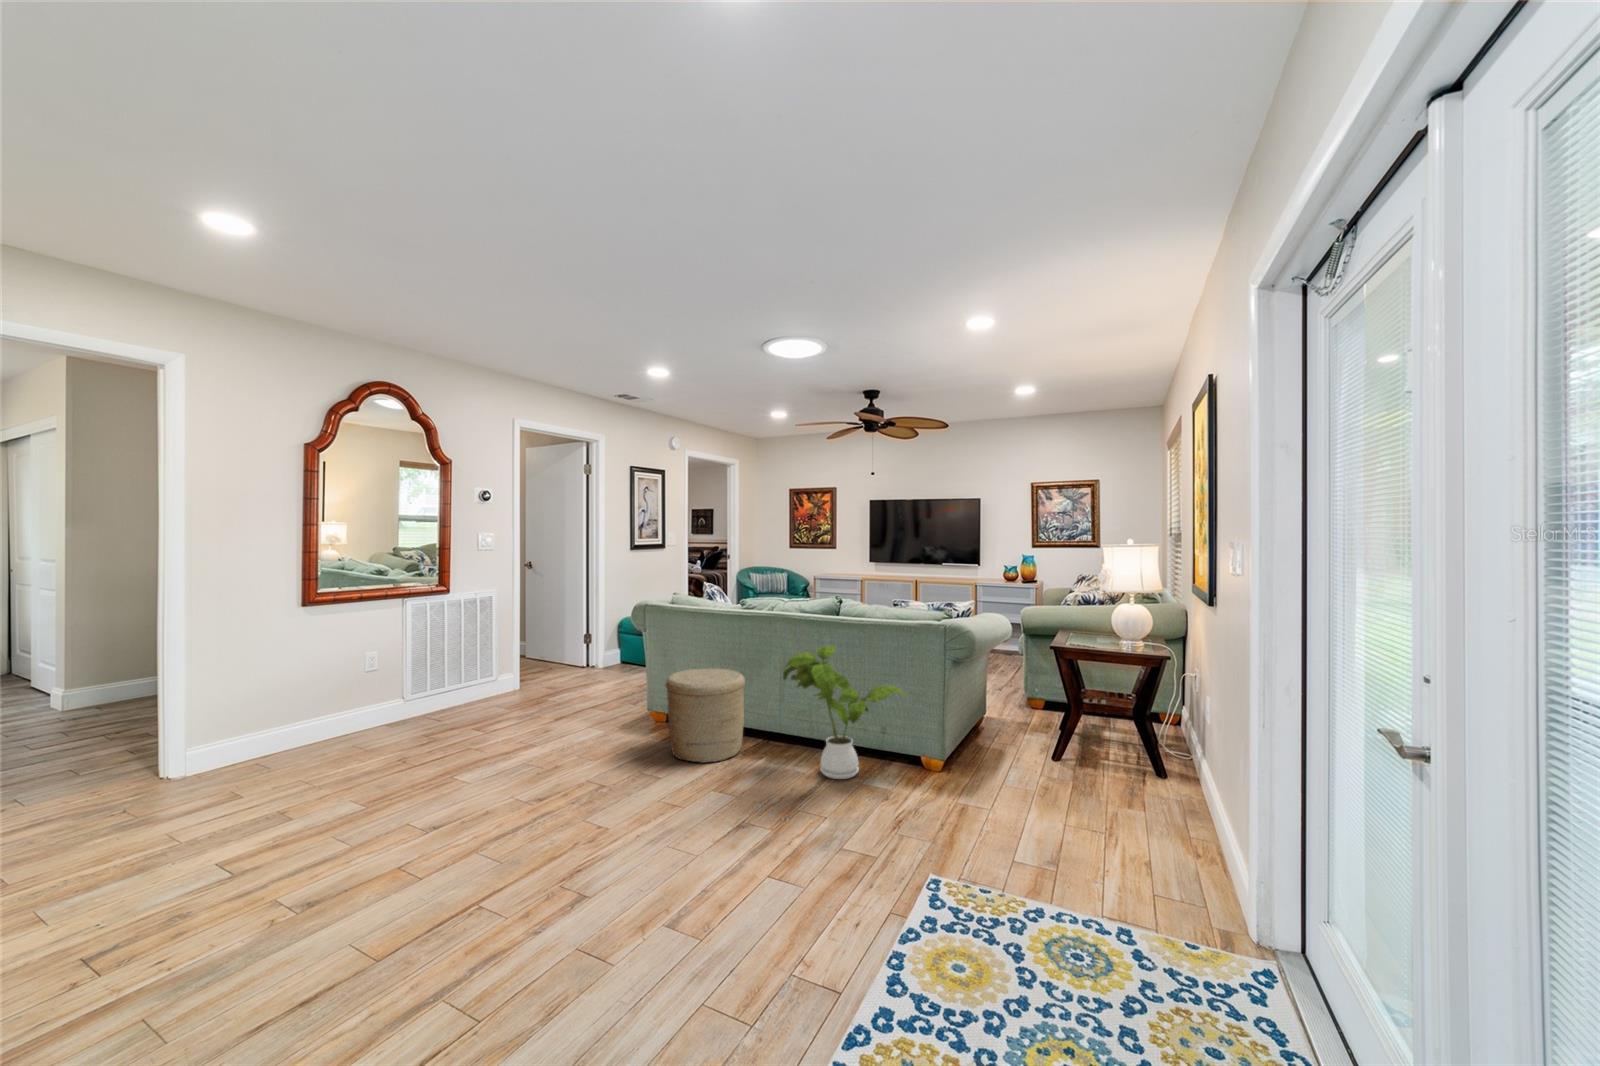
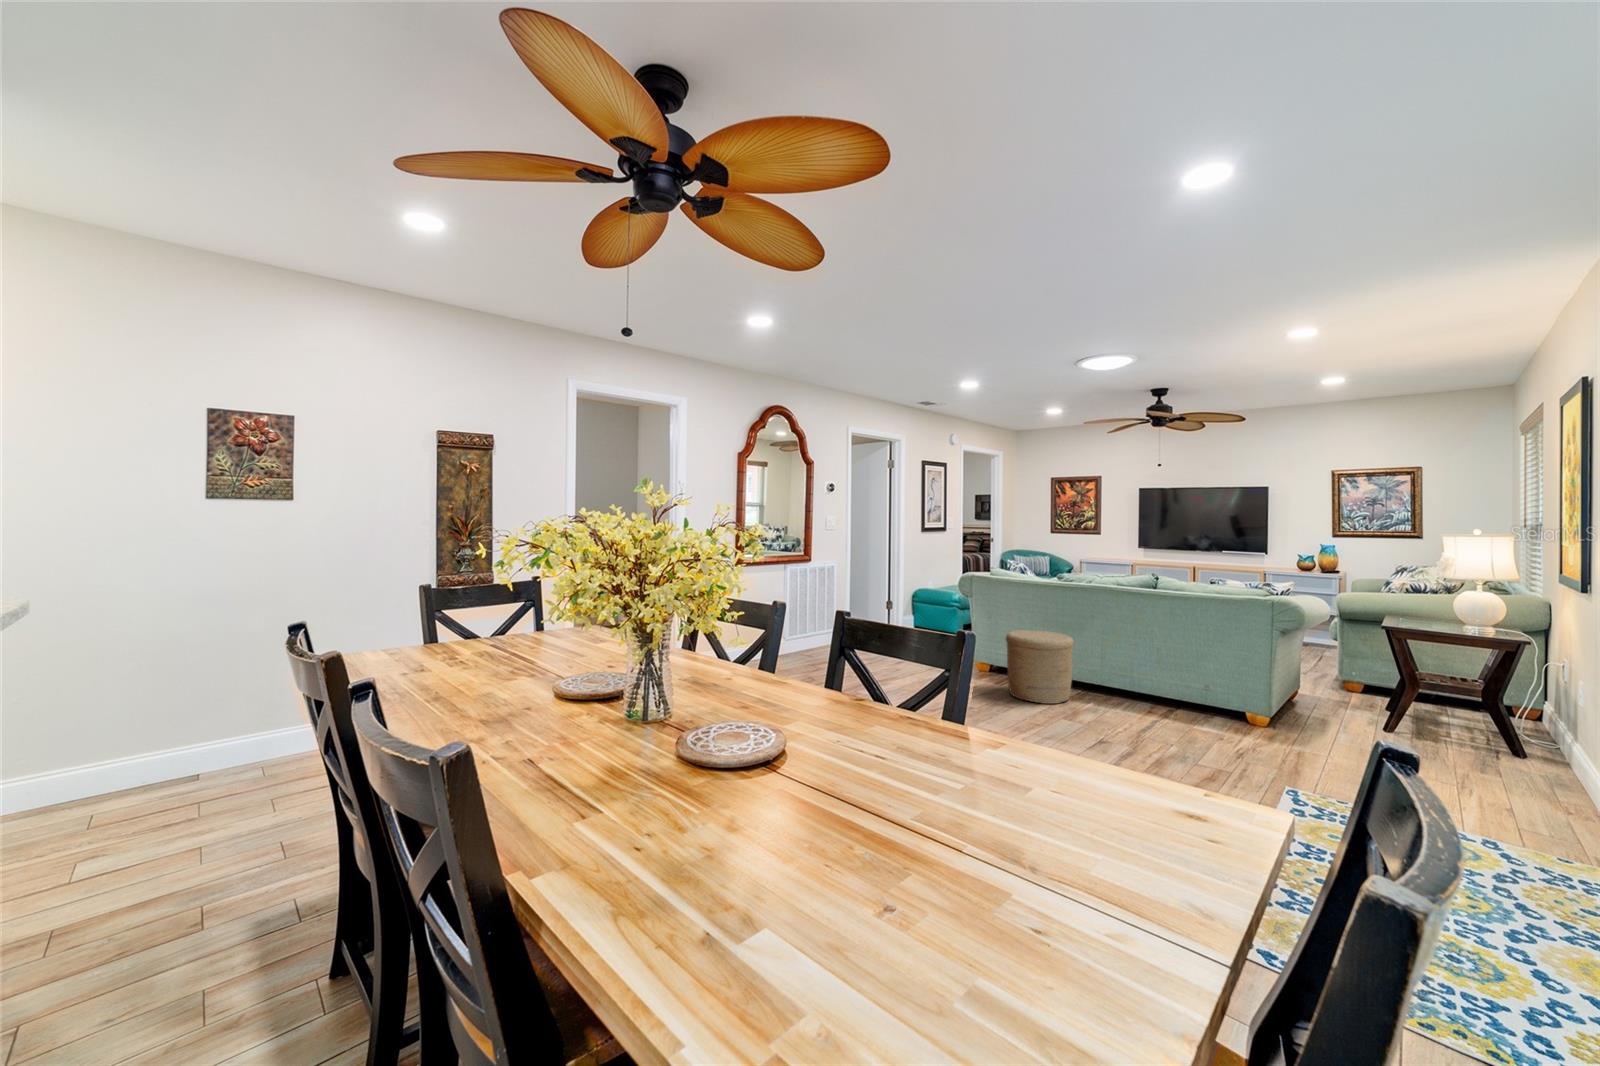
house plant: present [783,645,908,779] -> none [1116,612,1243,725]

